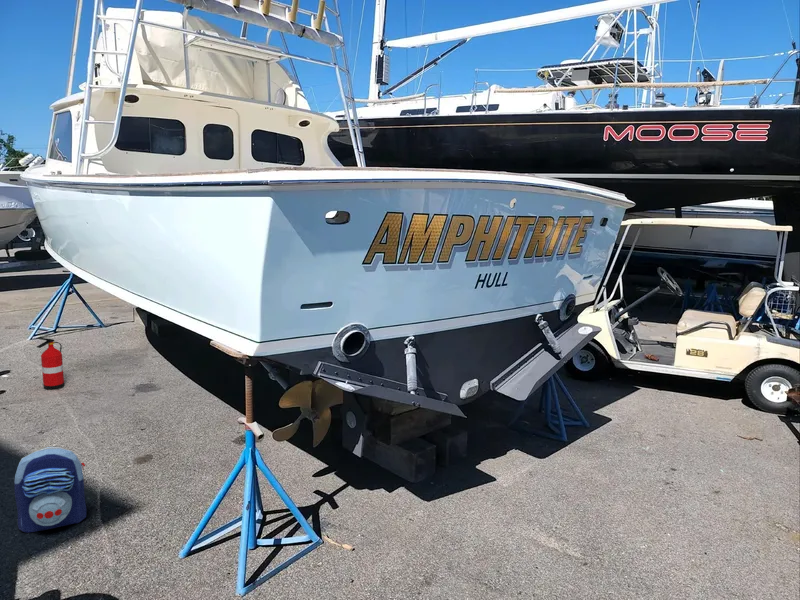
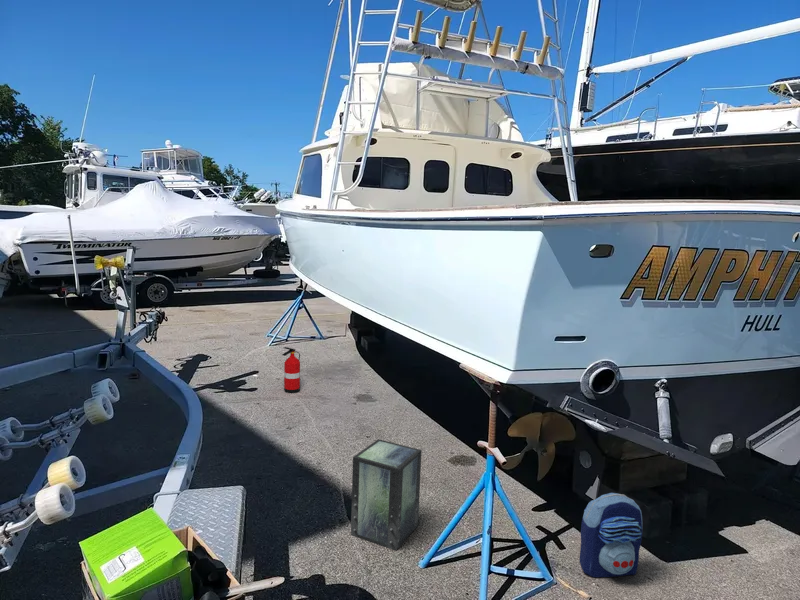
storage box: none [100,427,186,541] -> present [351,439,422,551]
backpack: present [14,447,87,533] -> present [579,493,643,577]

